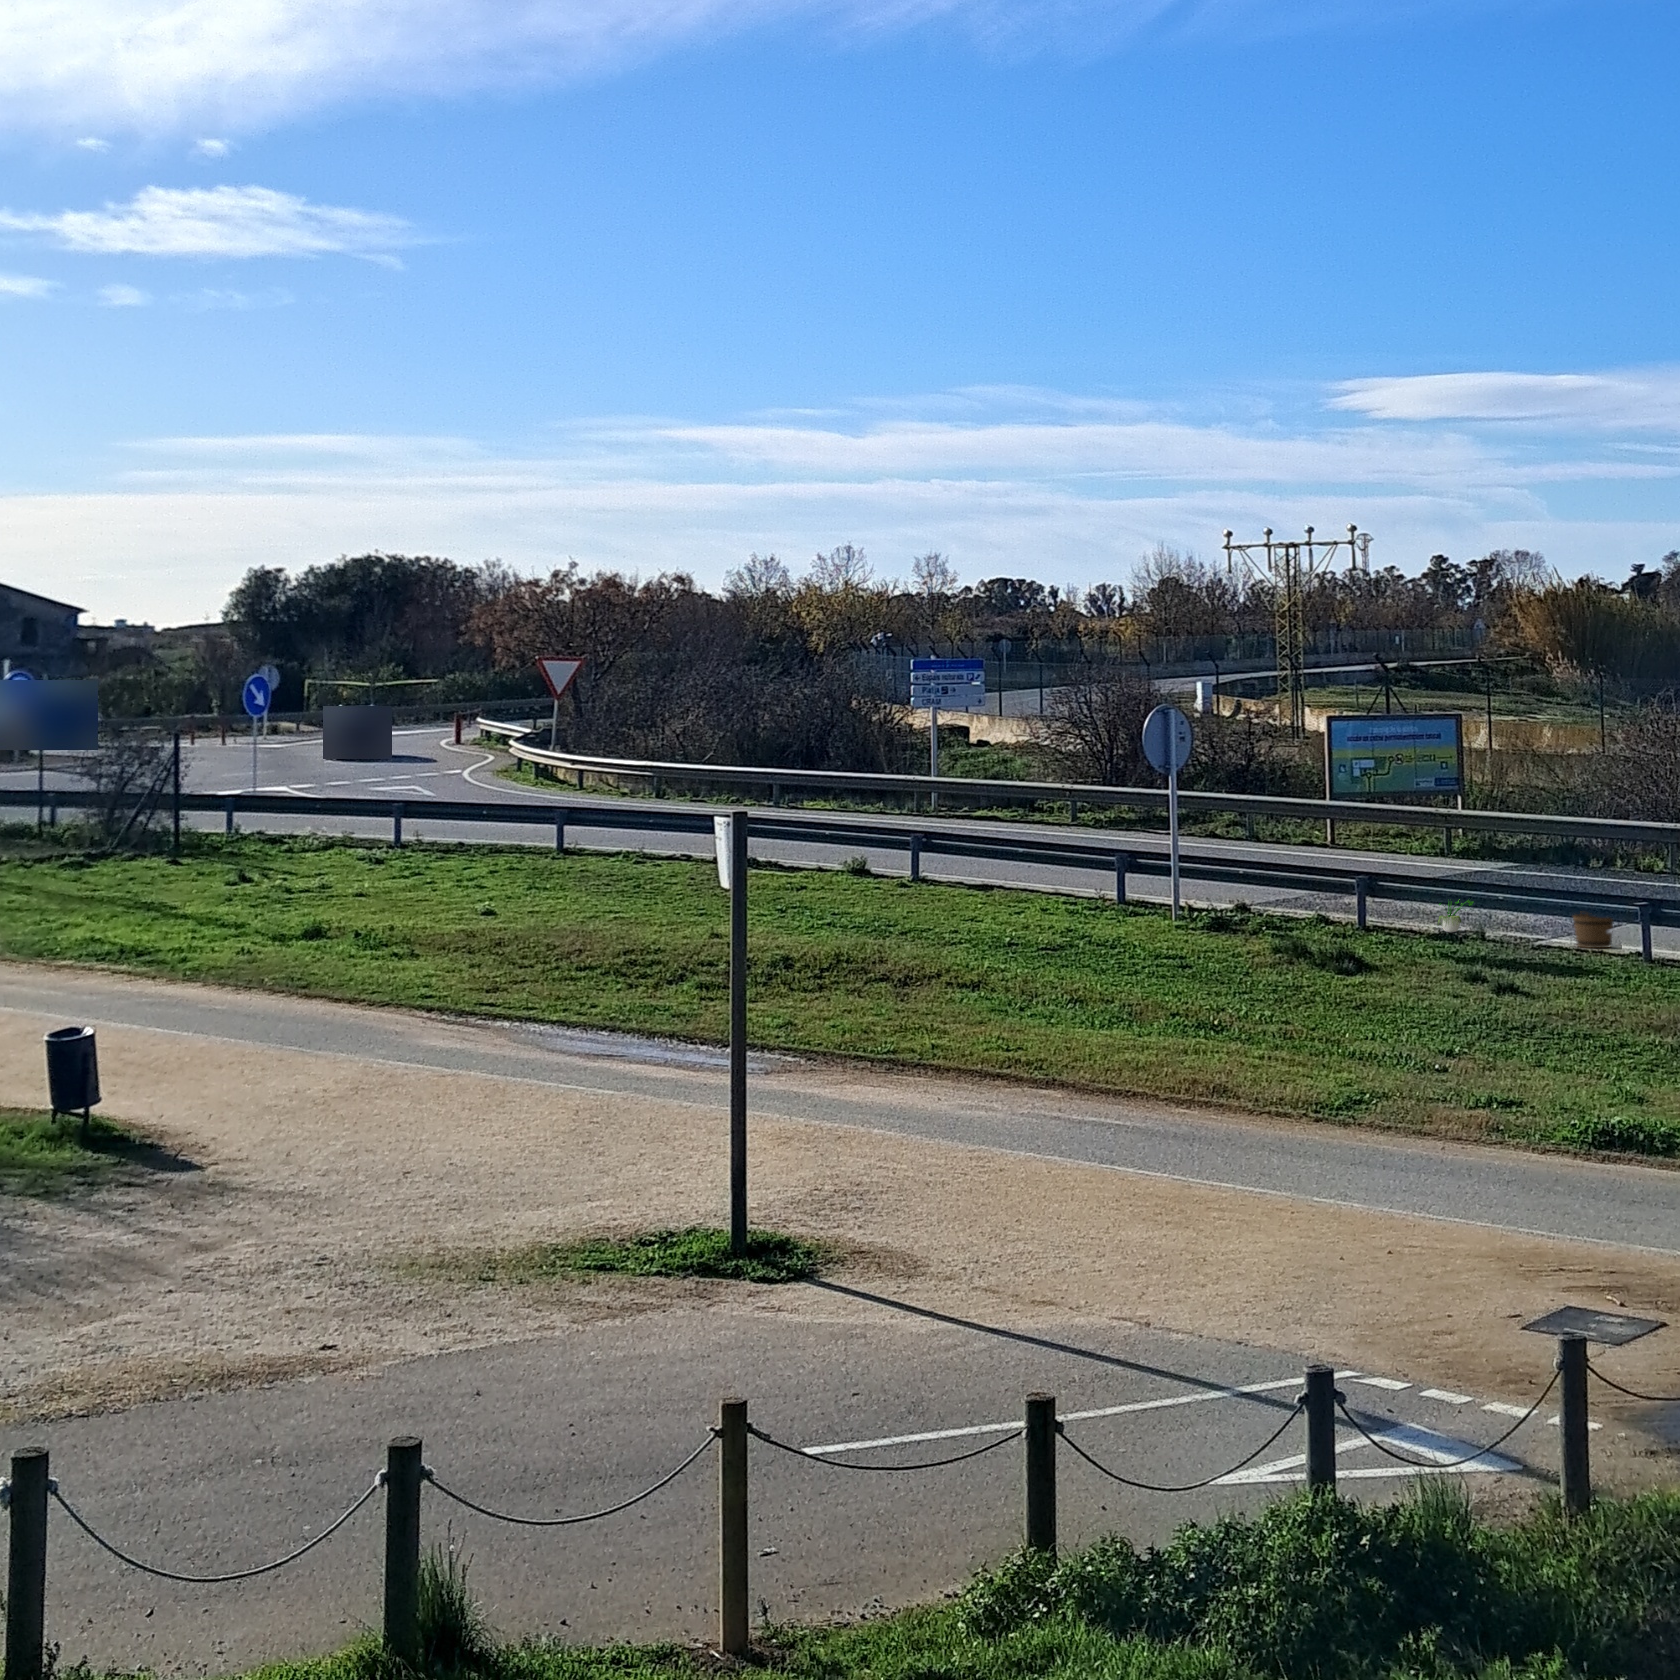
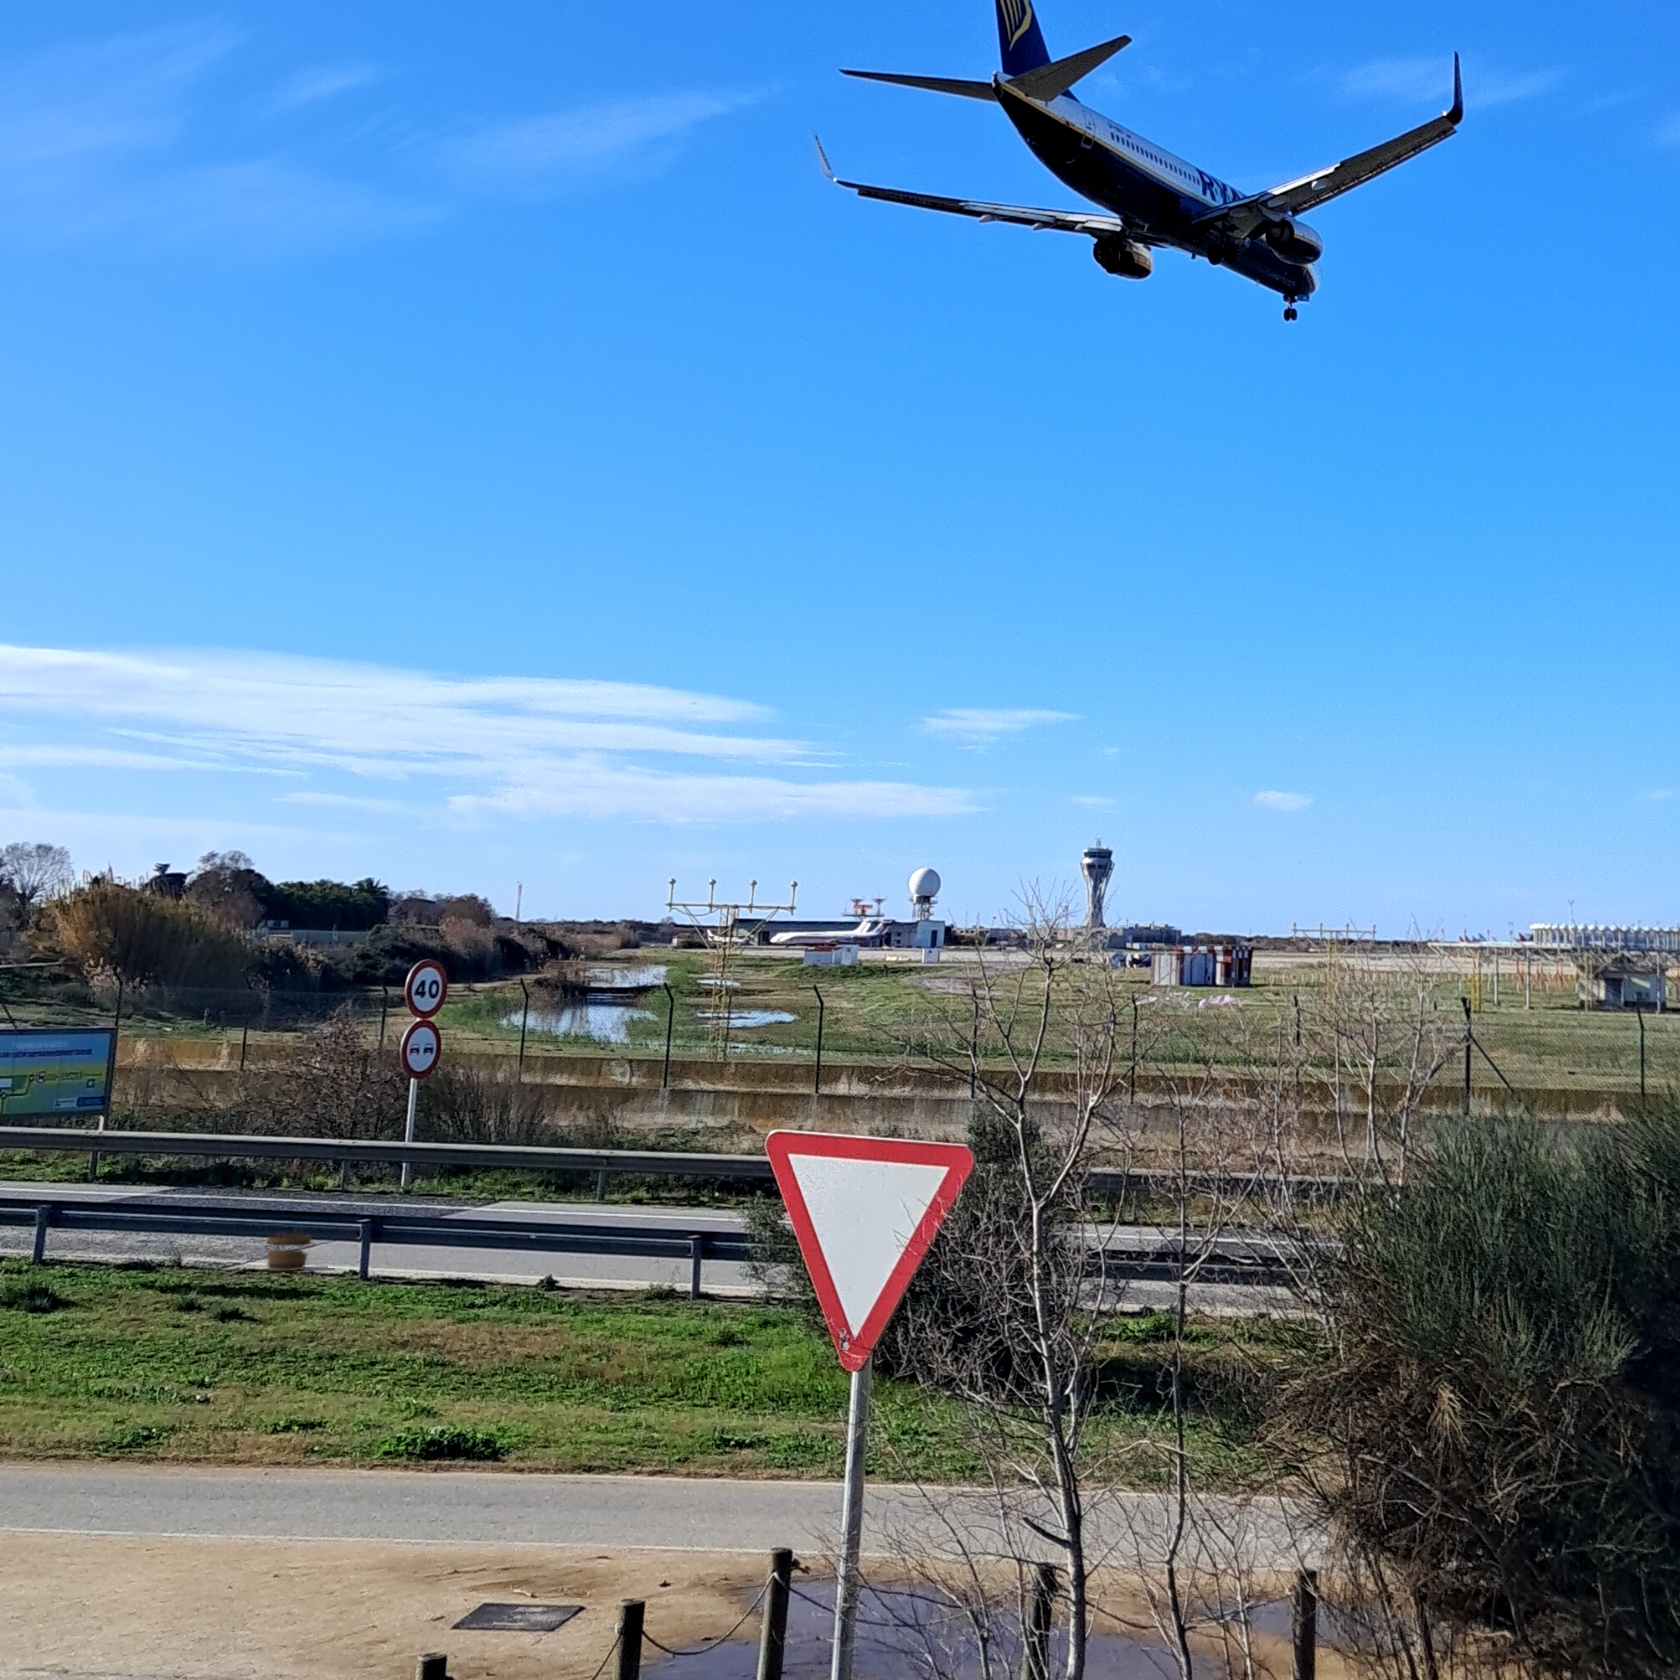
potted plant: present [1438,899,1474,932] -> none [106,1205,159,1264]

